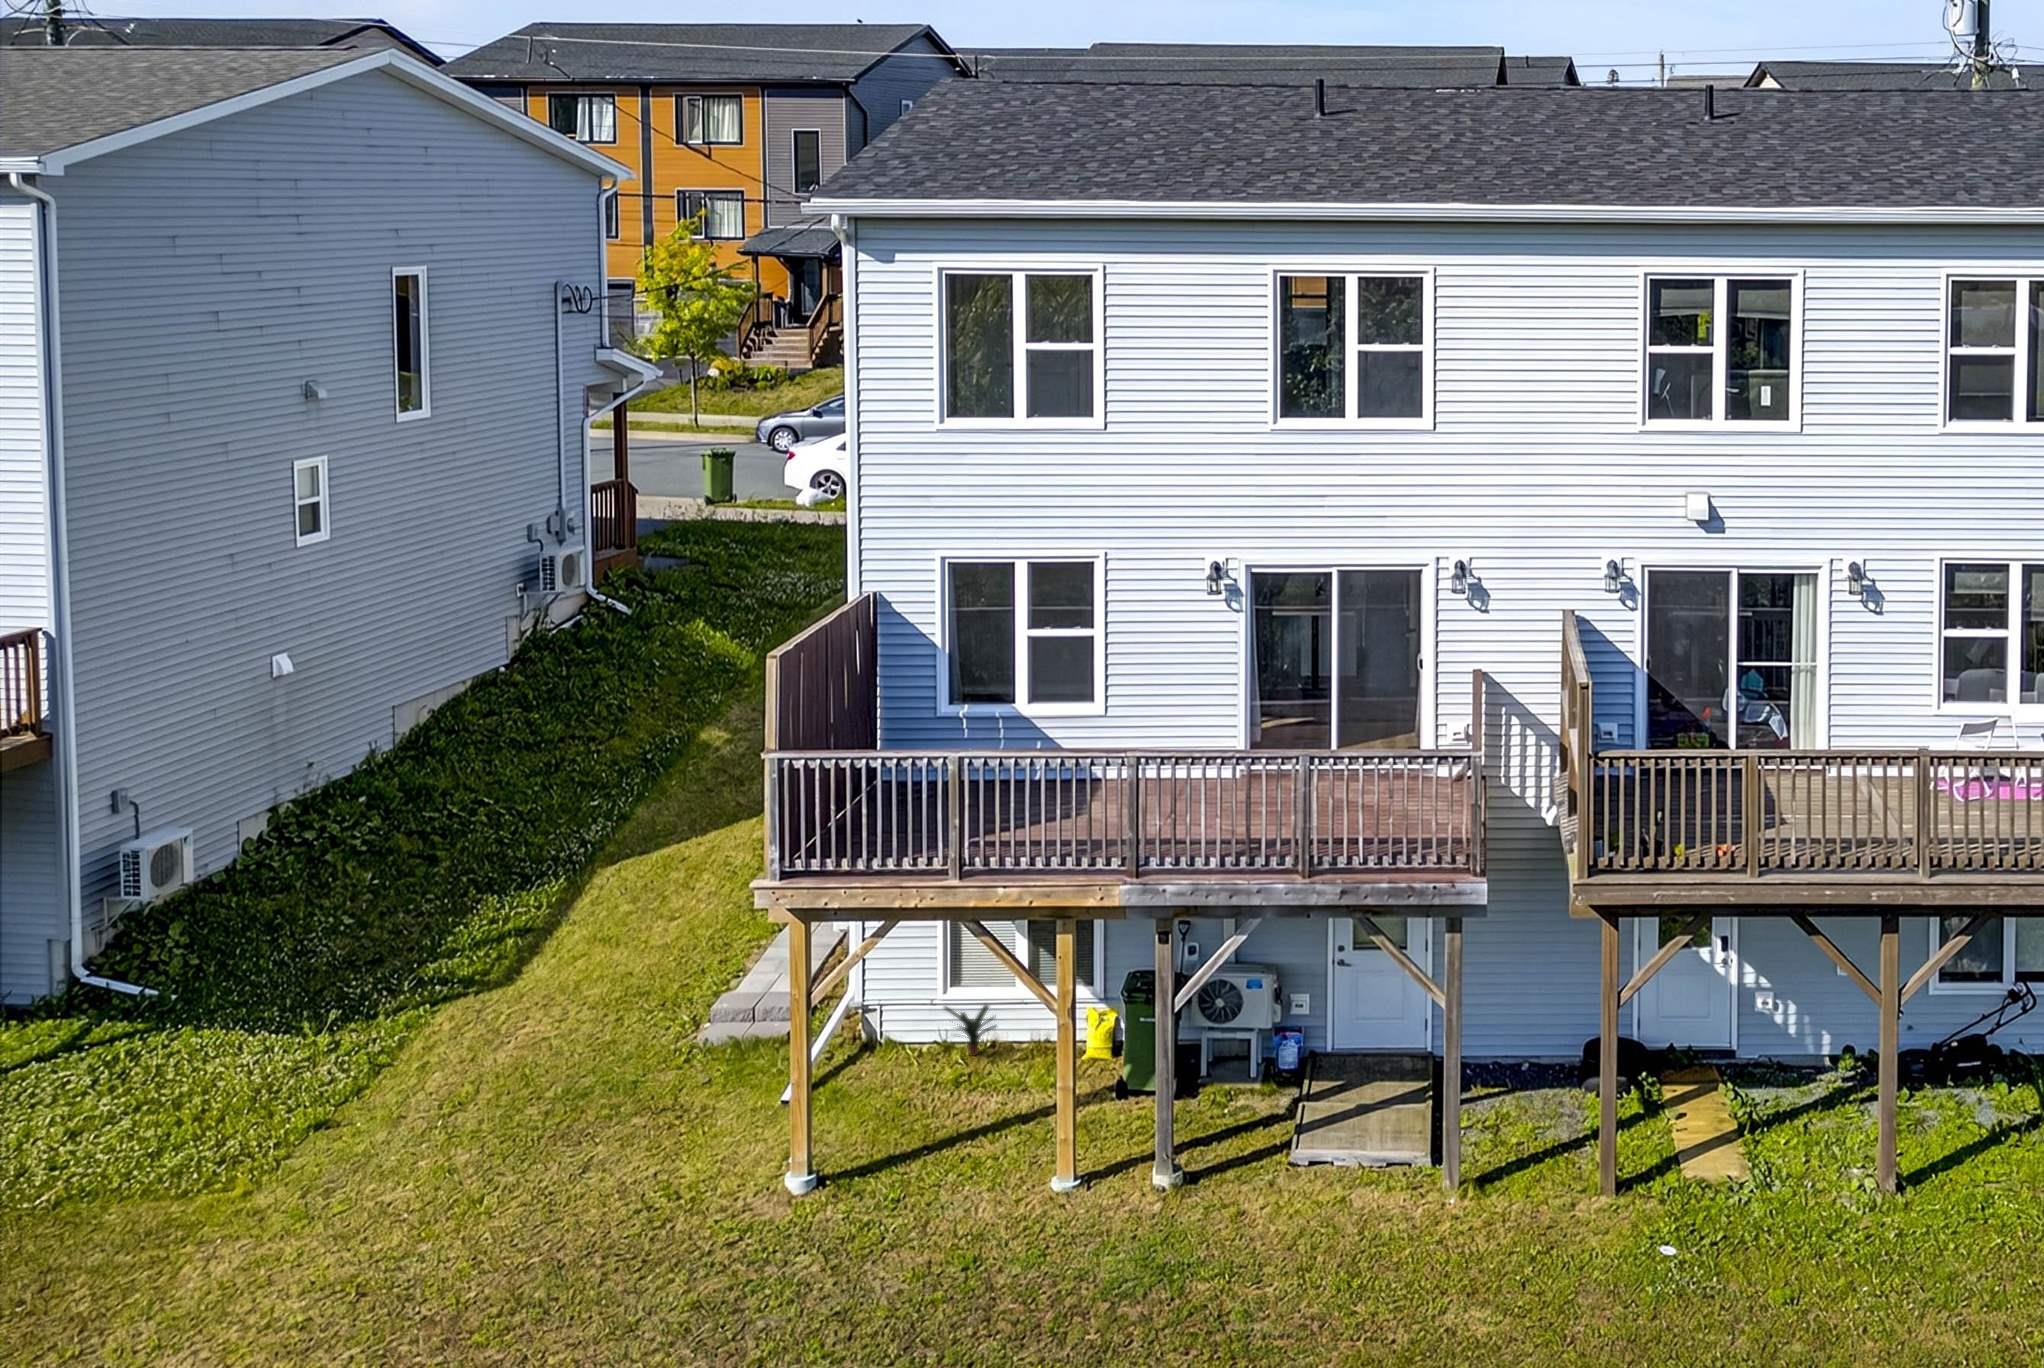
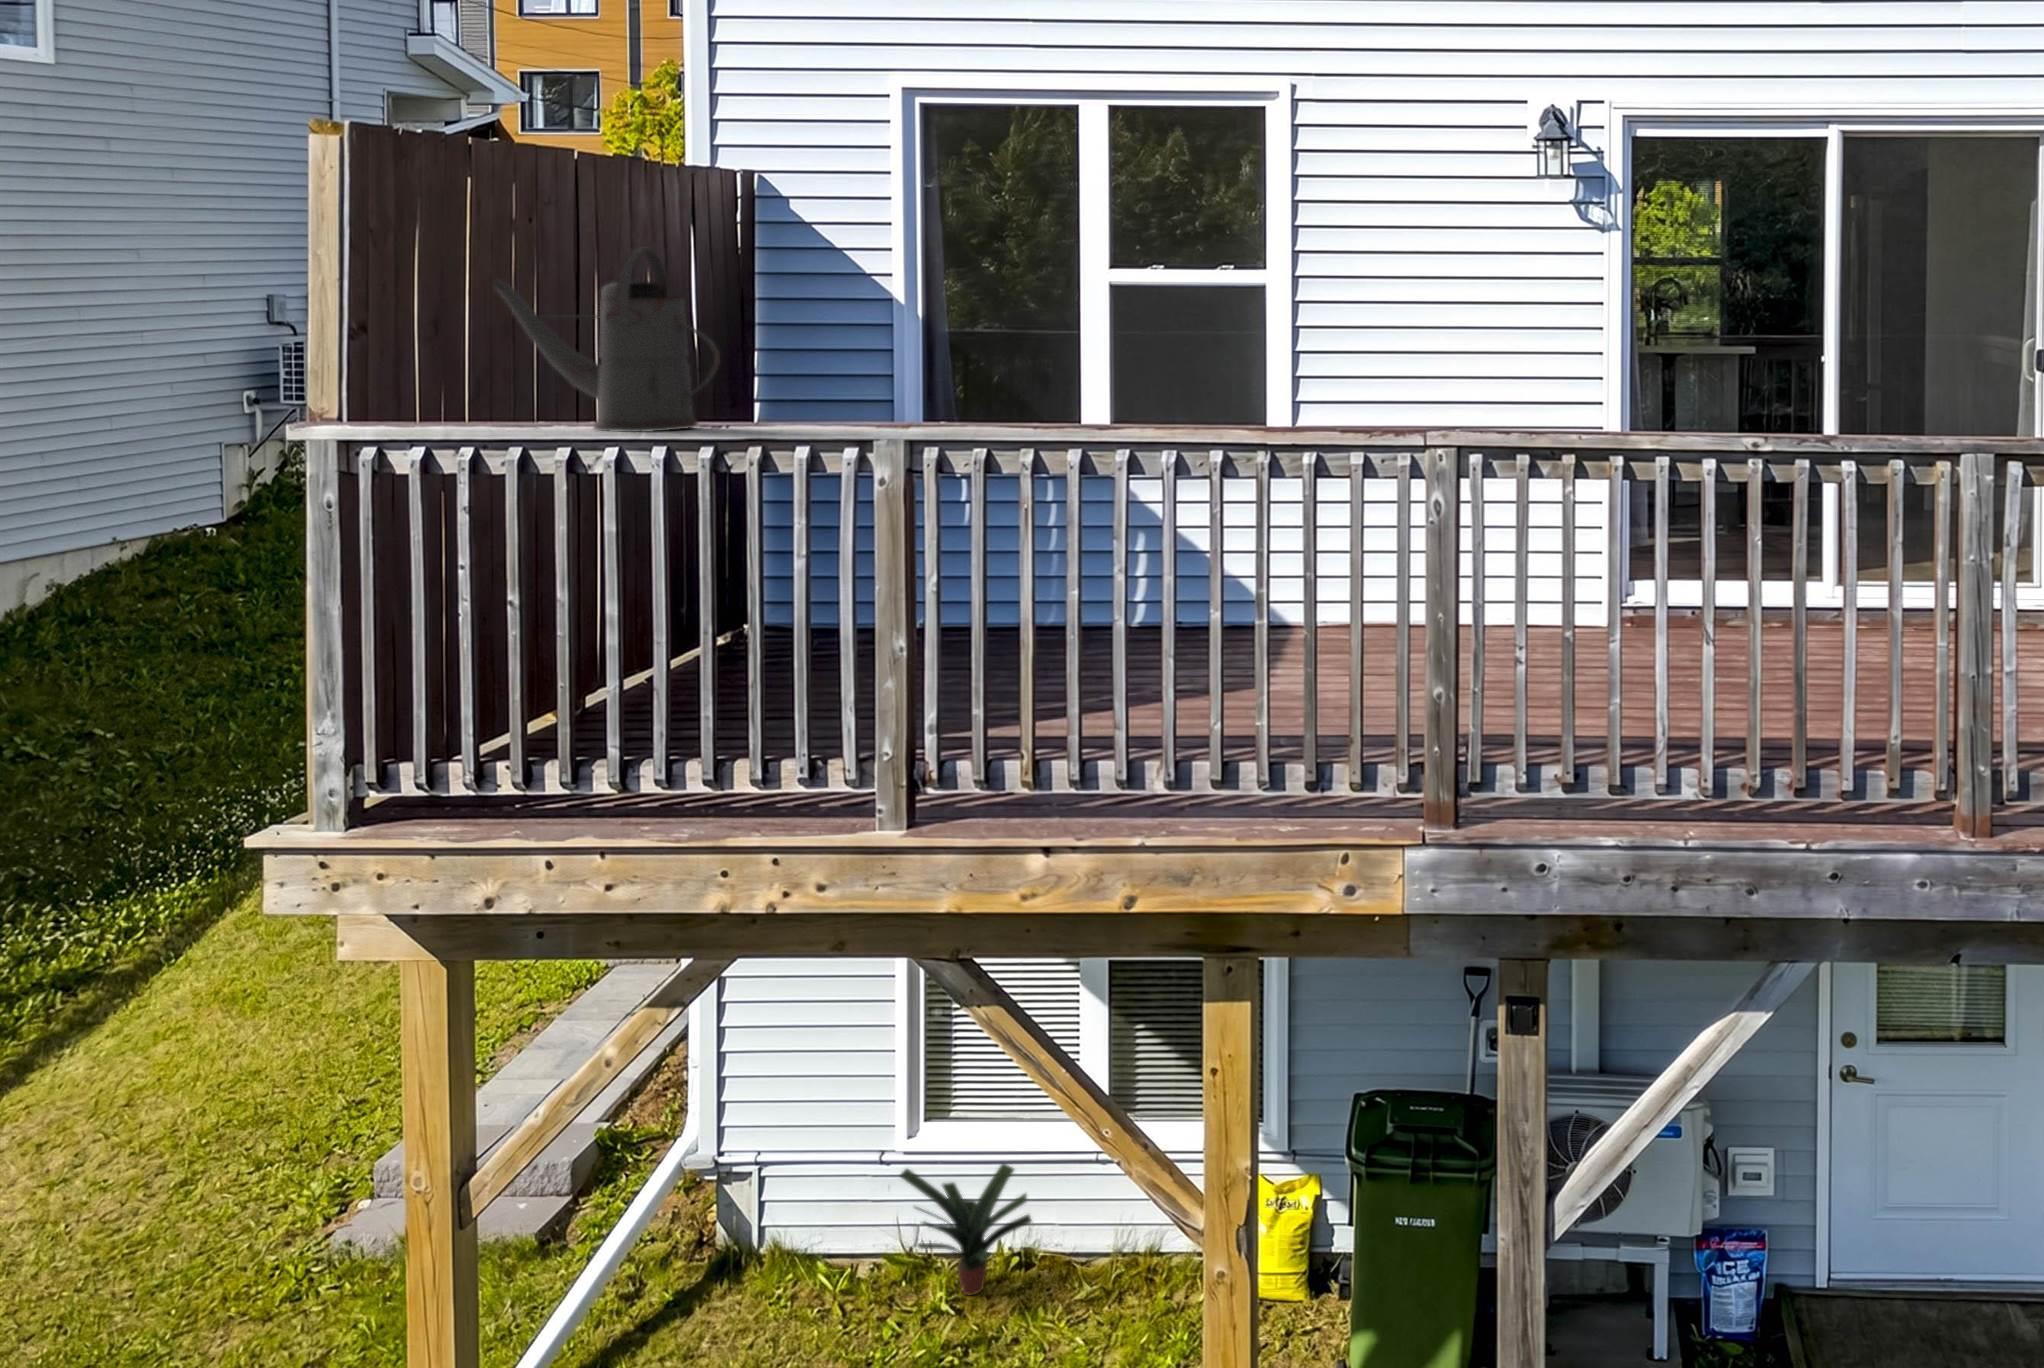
watering can: none [809,680,888,746] -> present [493,248,720,432]

